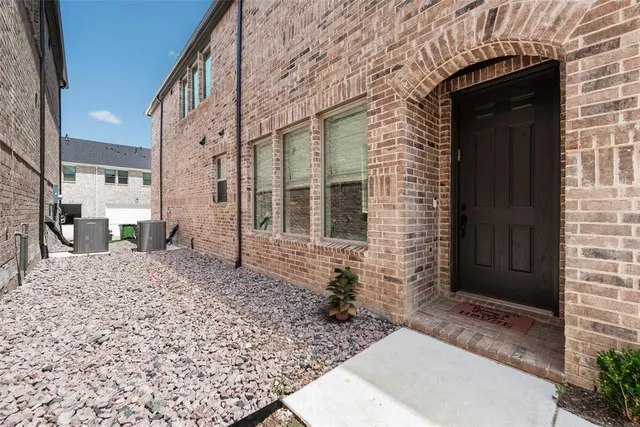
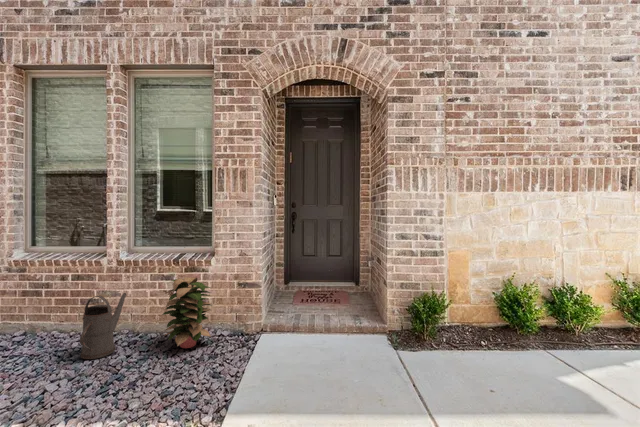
watering can: none [281,268,317,309] -> present [80,293,126,359]

